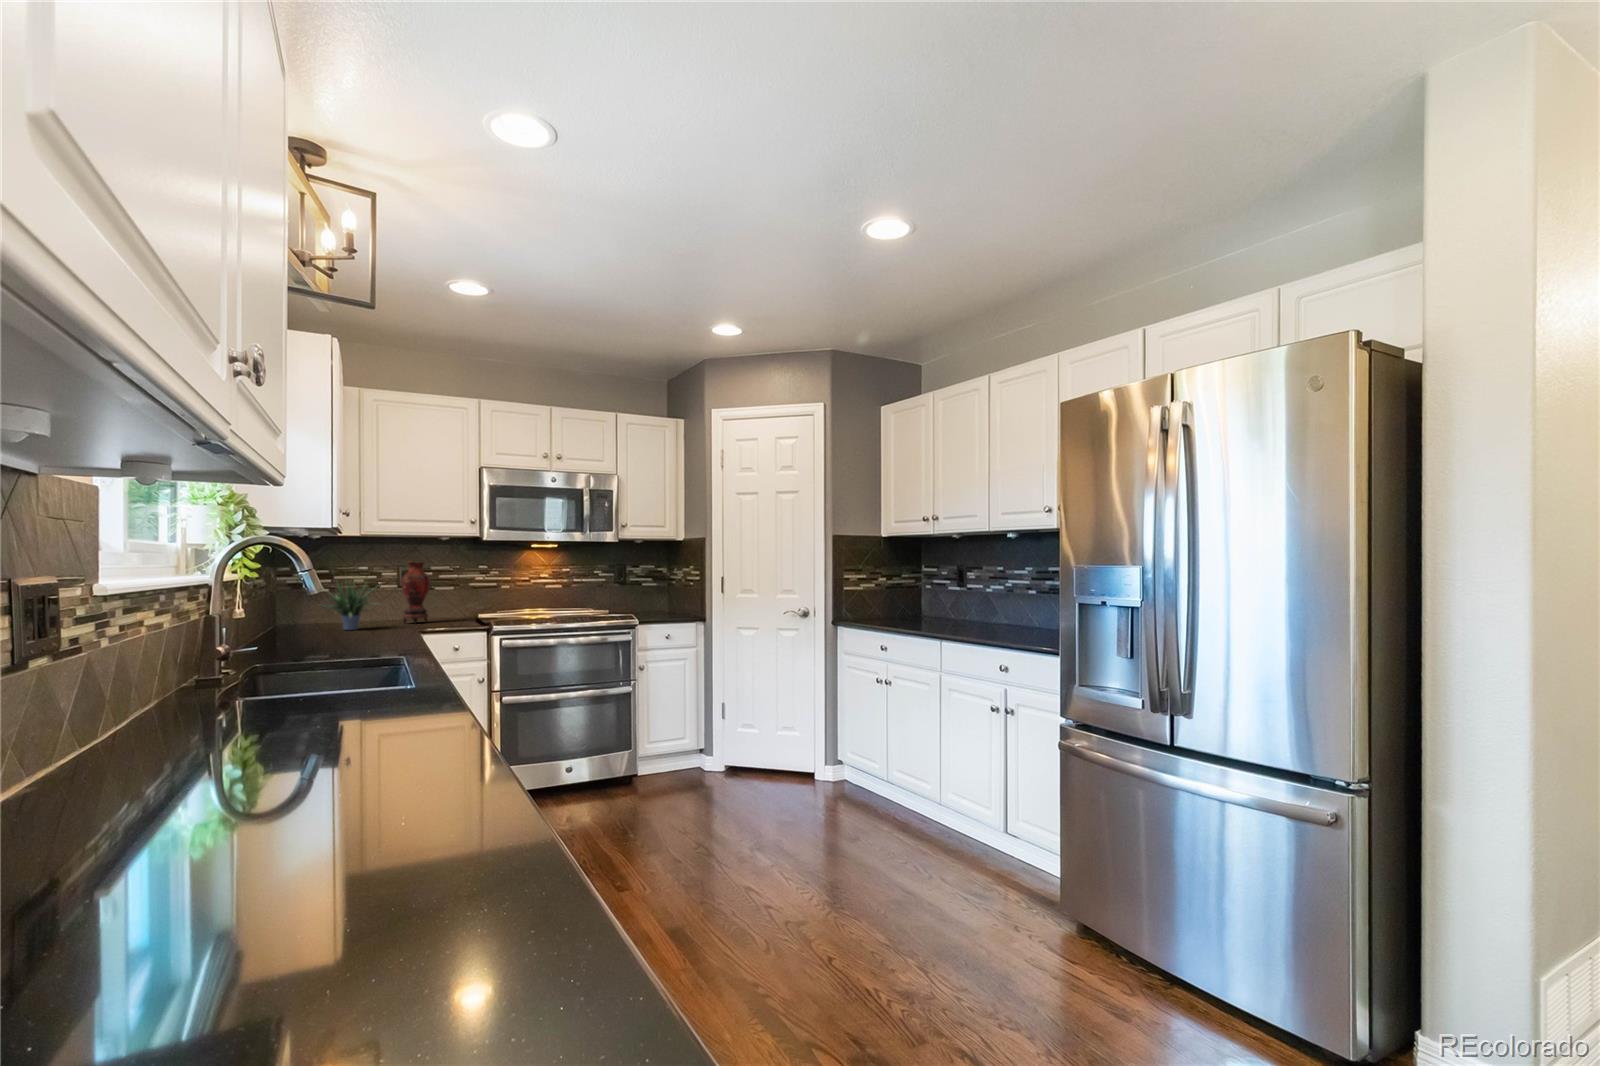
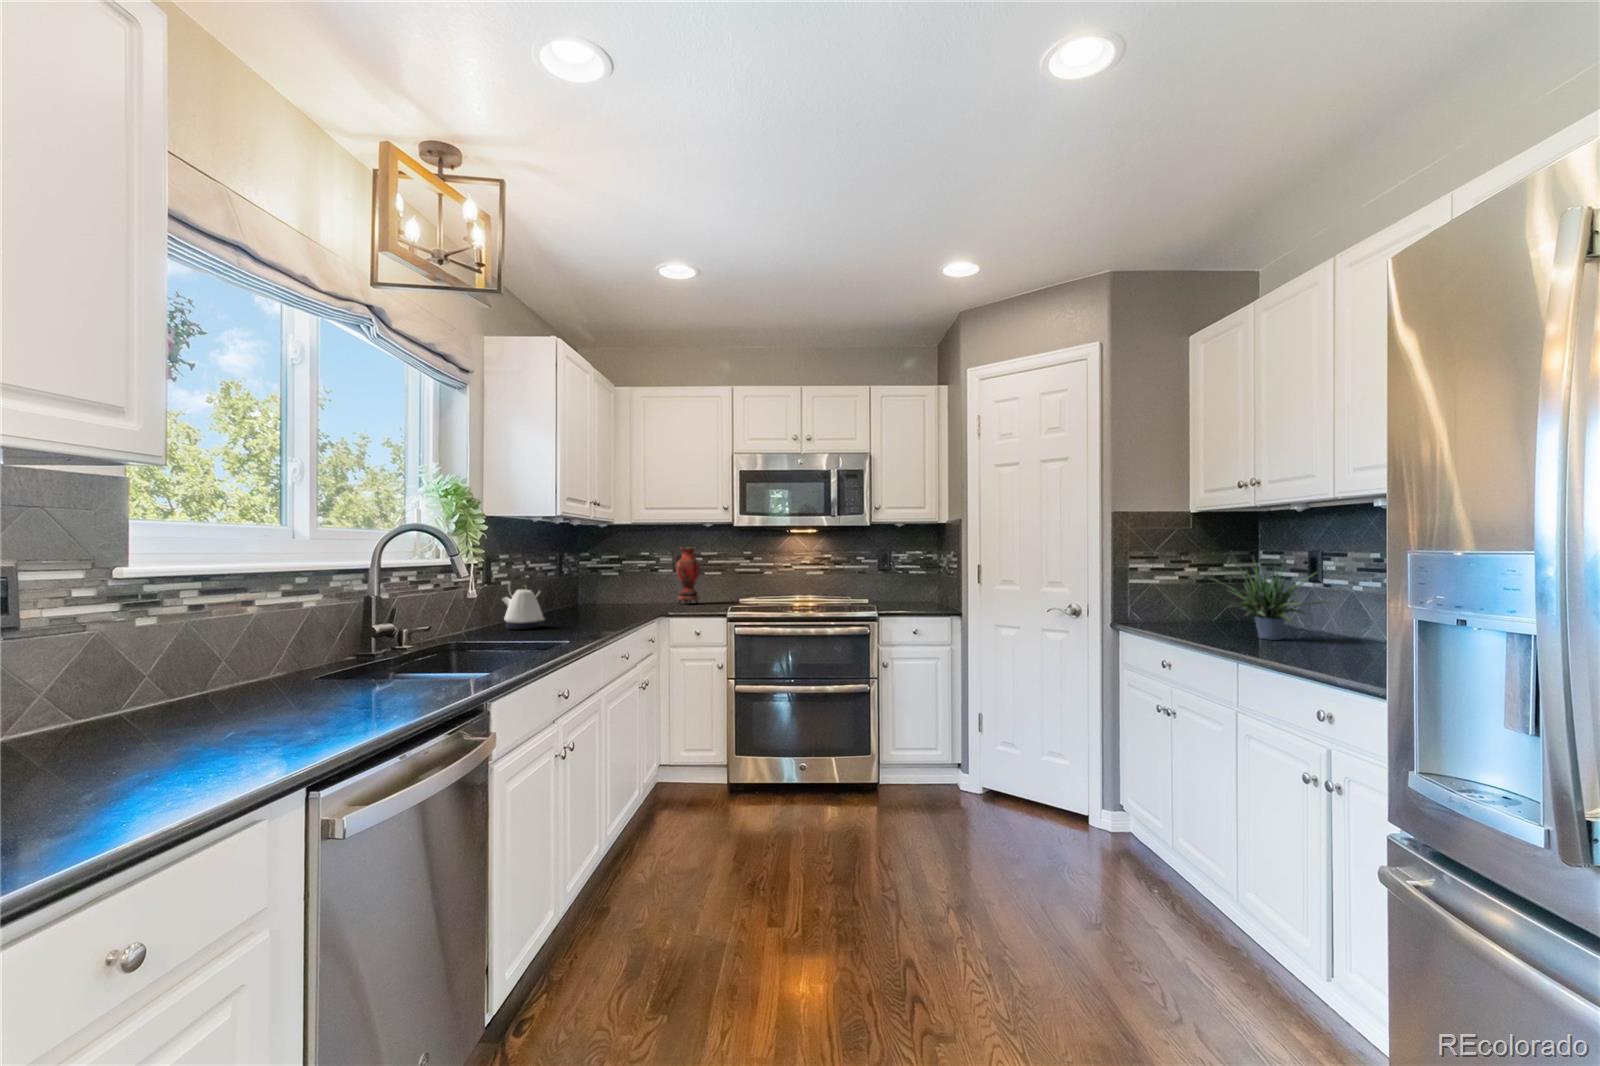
potted plant: present [324,584,374,630] -> present [1215,566,1333,640]
kettle: none [254,589,311,652] -> present [502,572,544,630]

